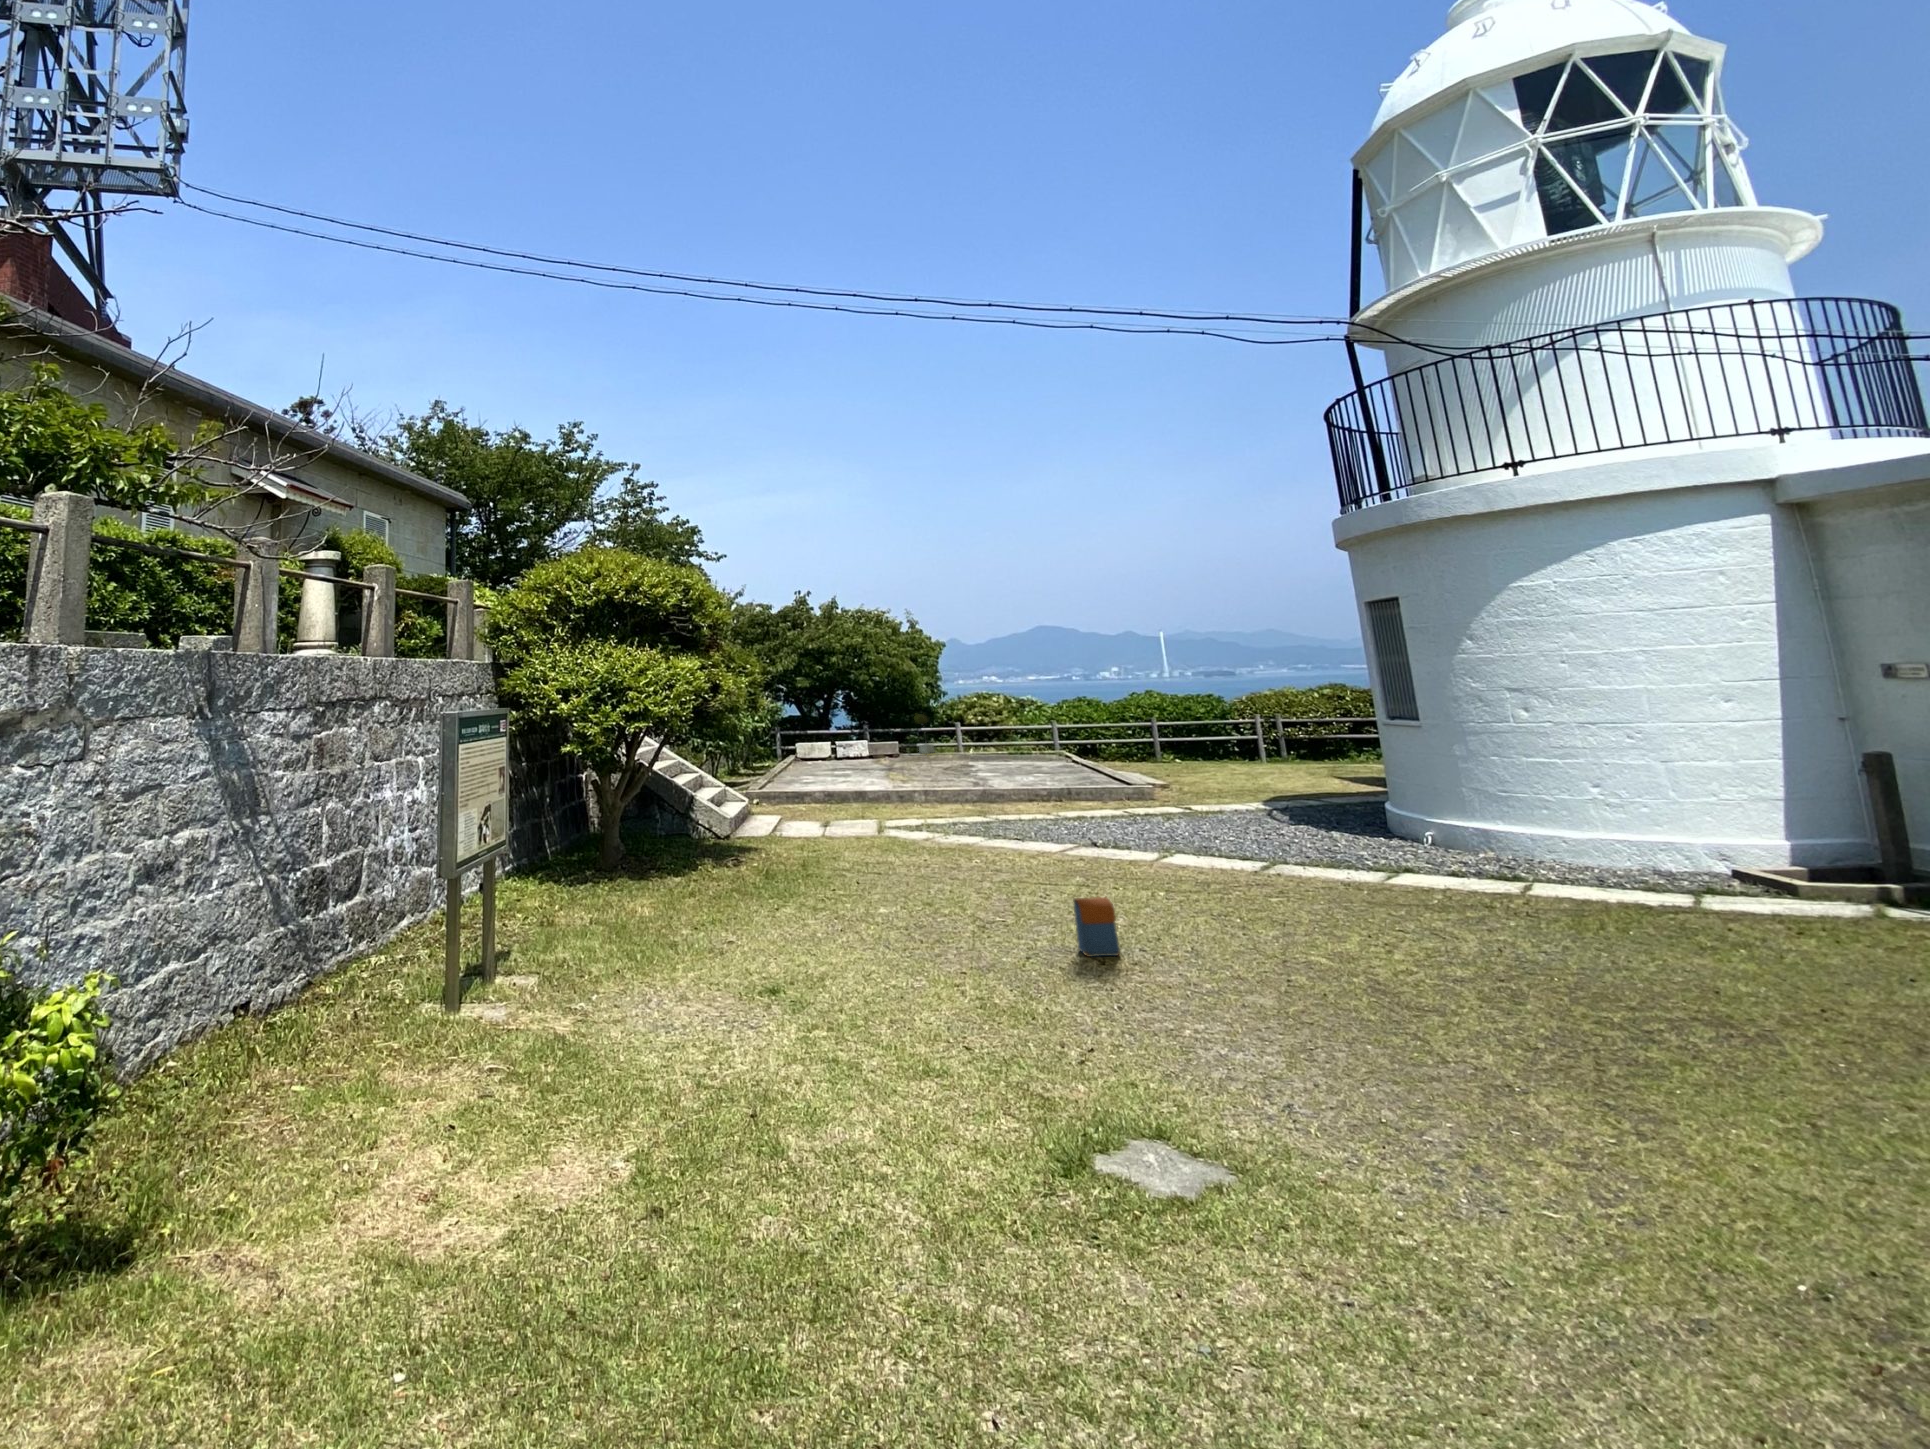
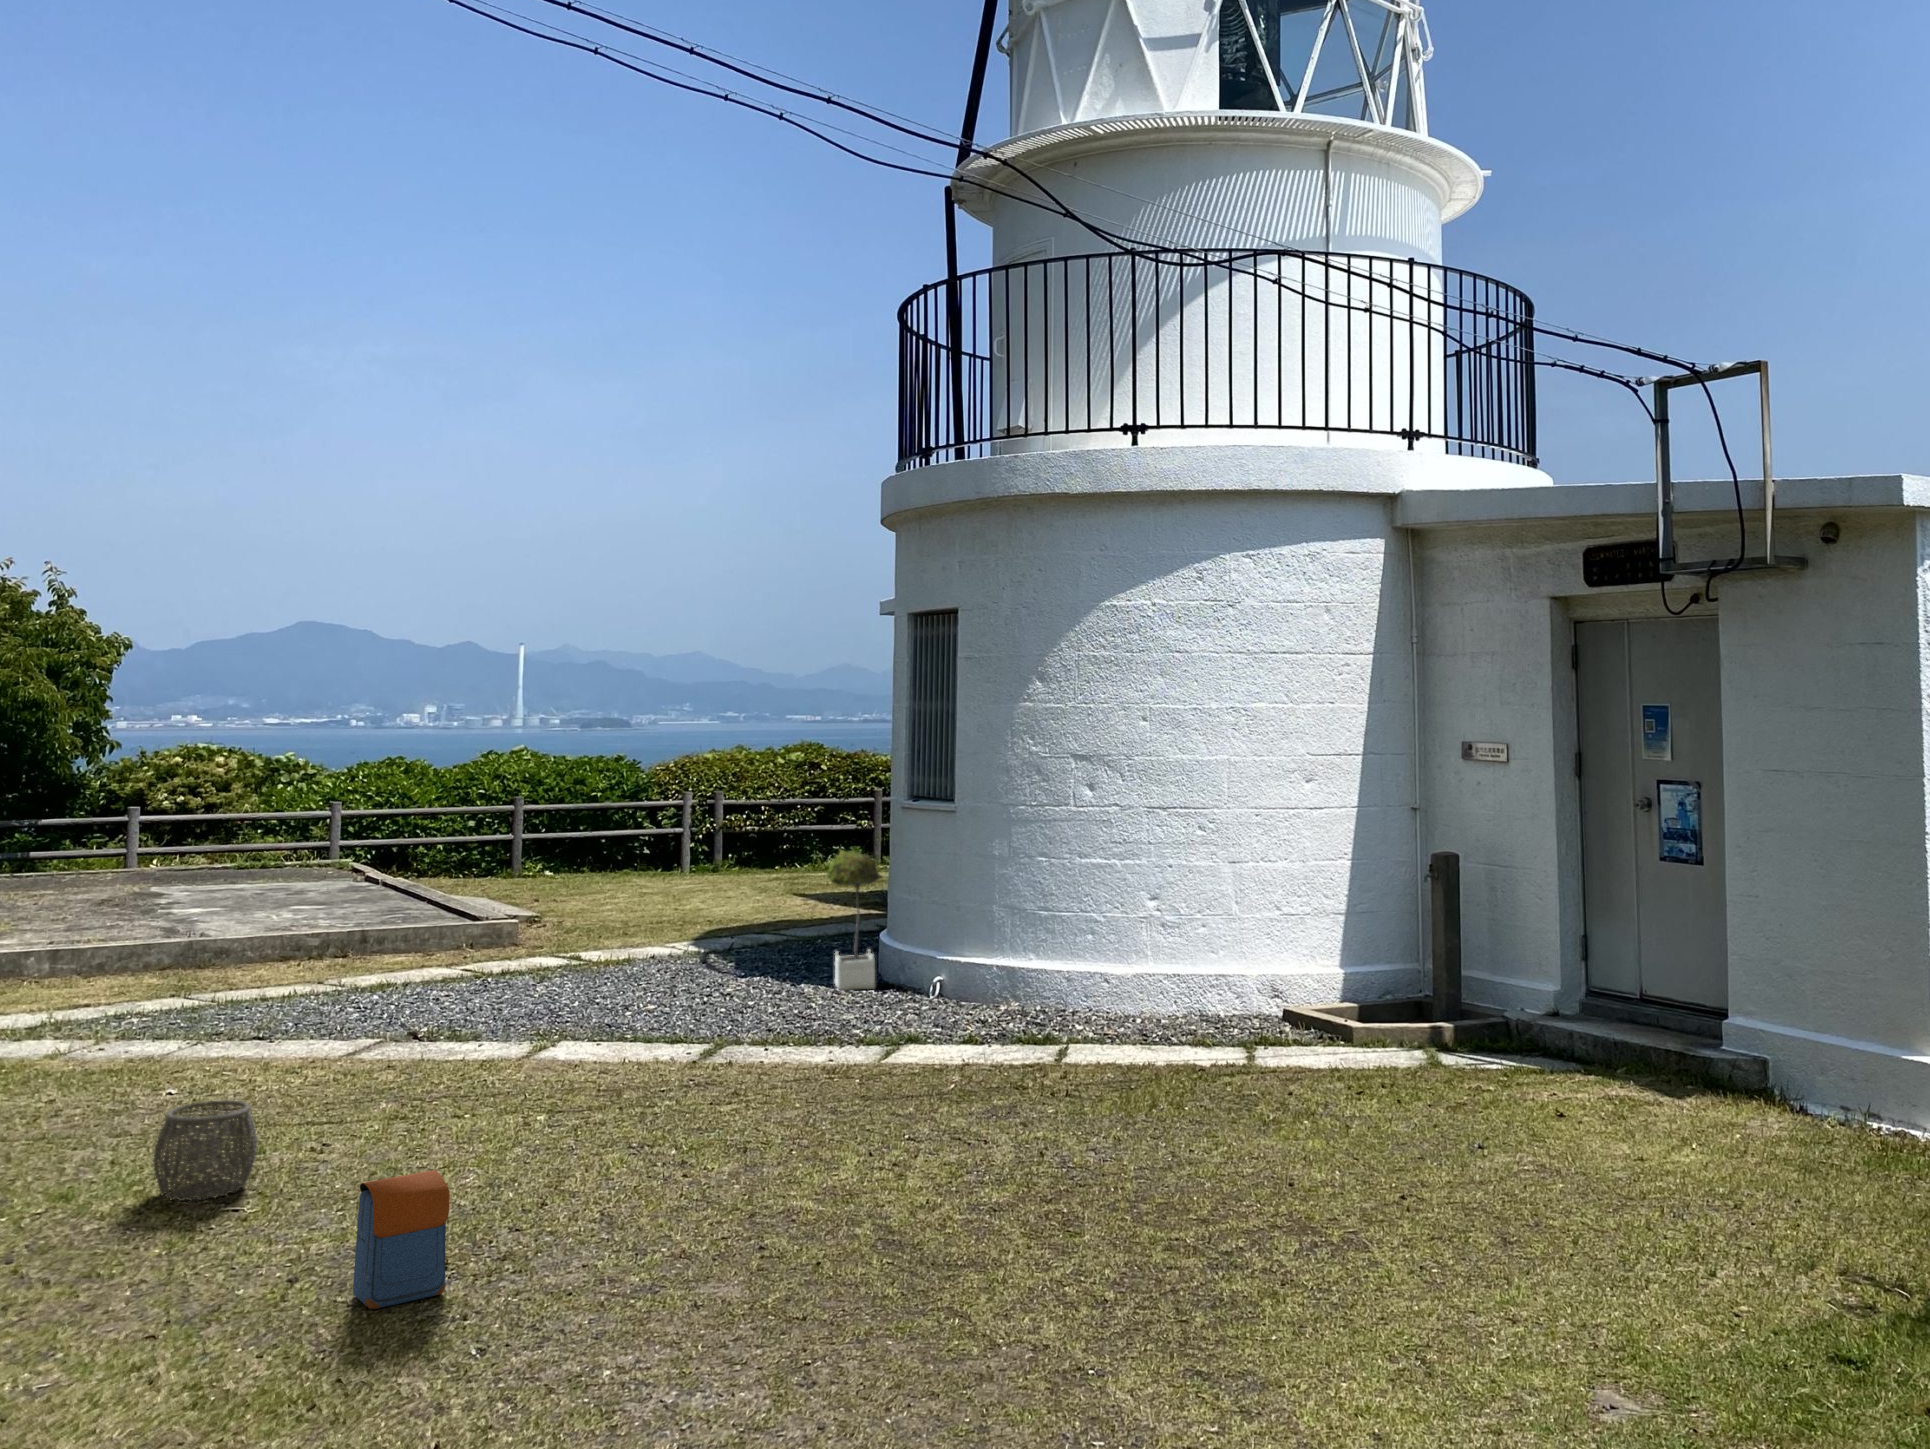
potted tree: present [914,713,935,754] -> present [826,850,882,990]
woven basket: none [987,860,1031,903] -> present [153,1100,258,1201]

